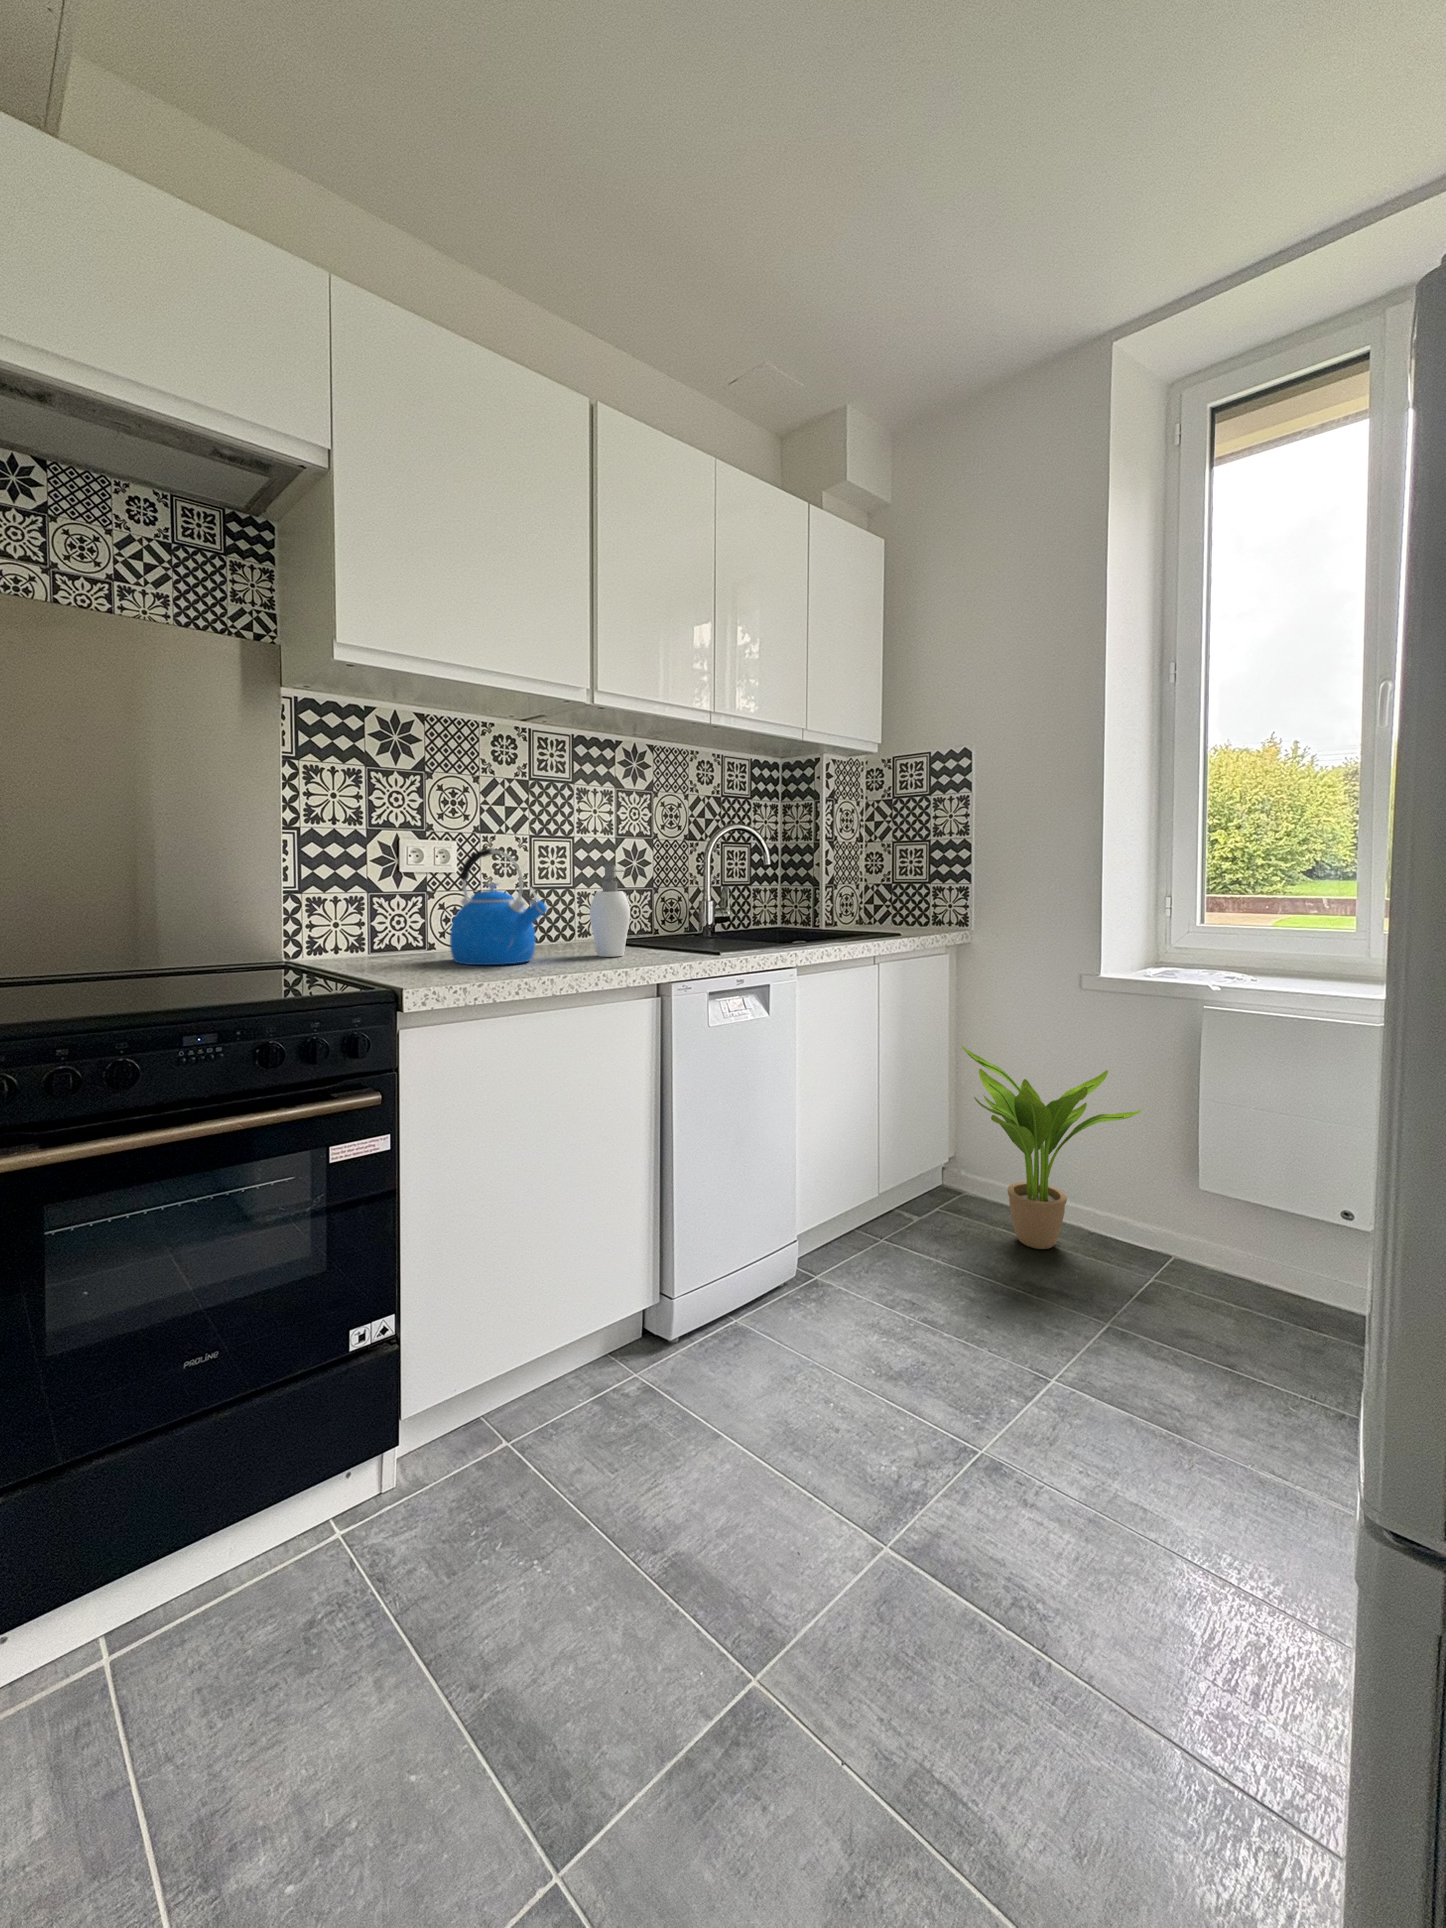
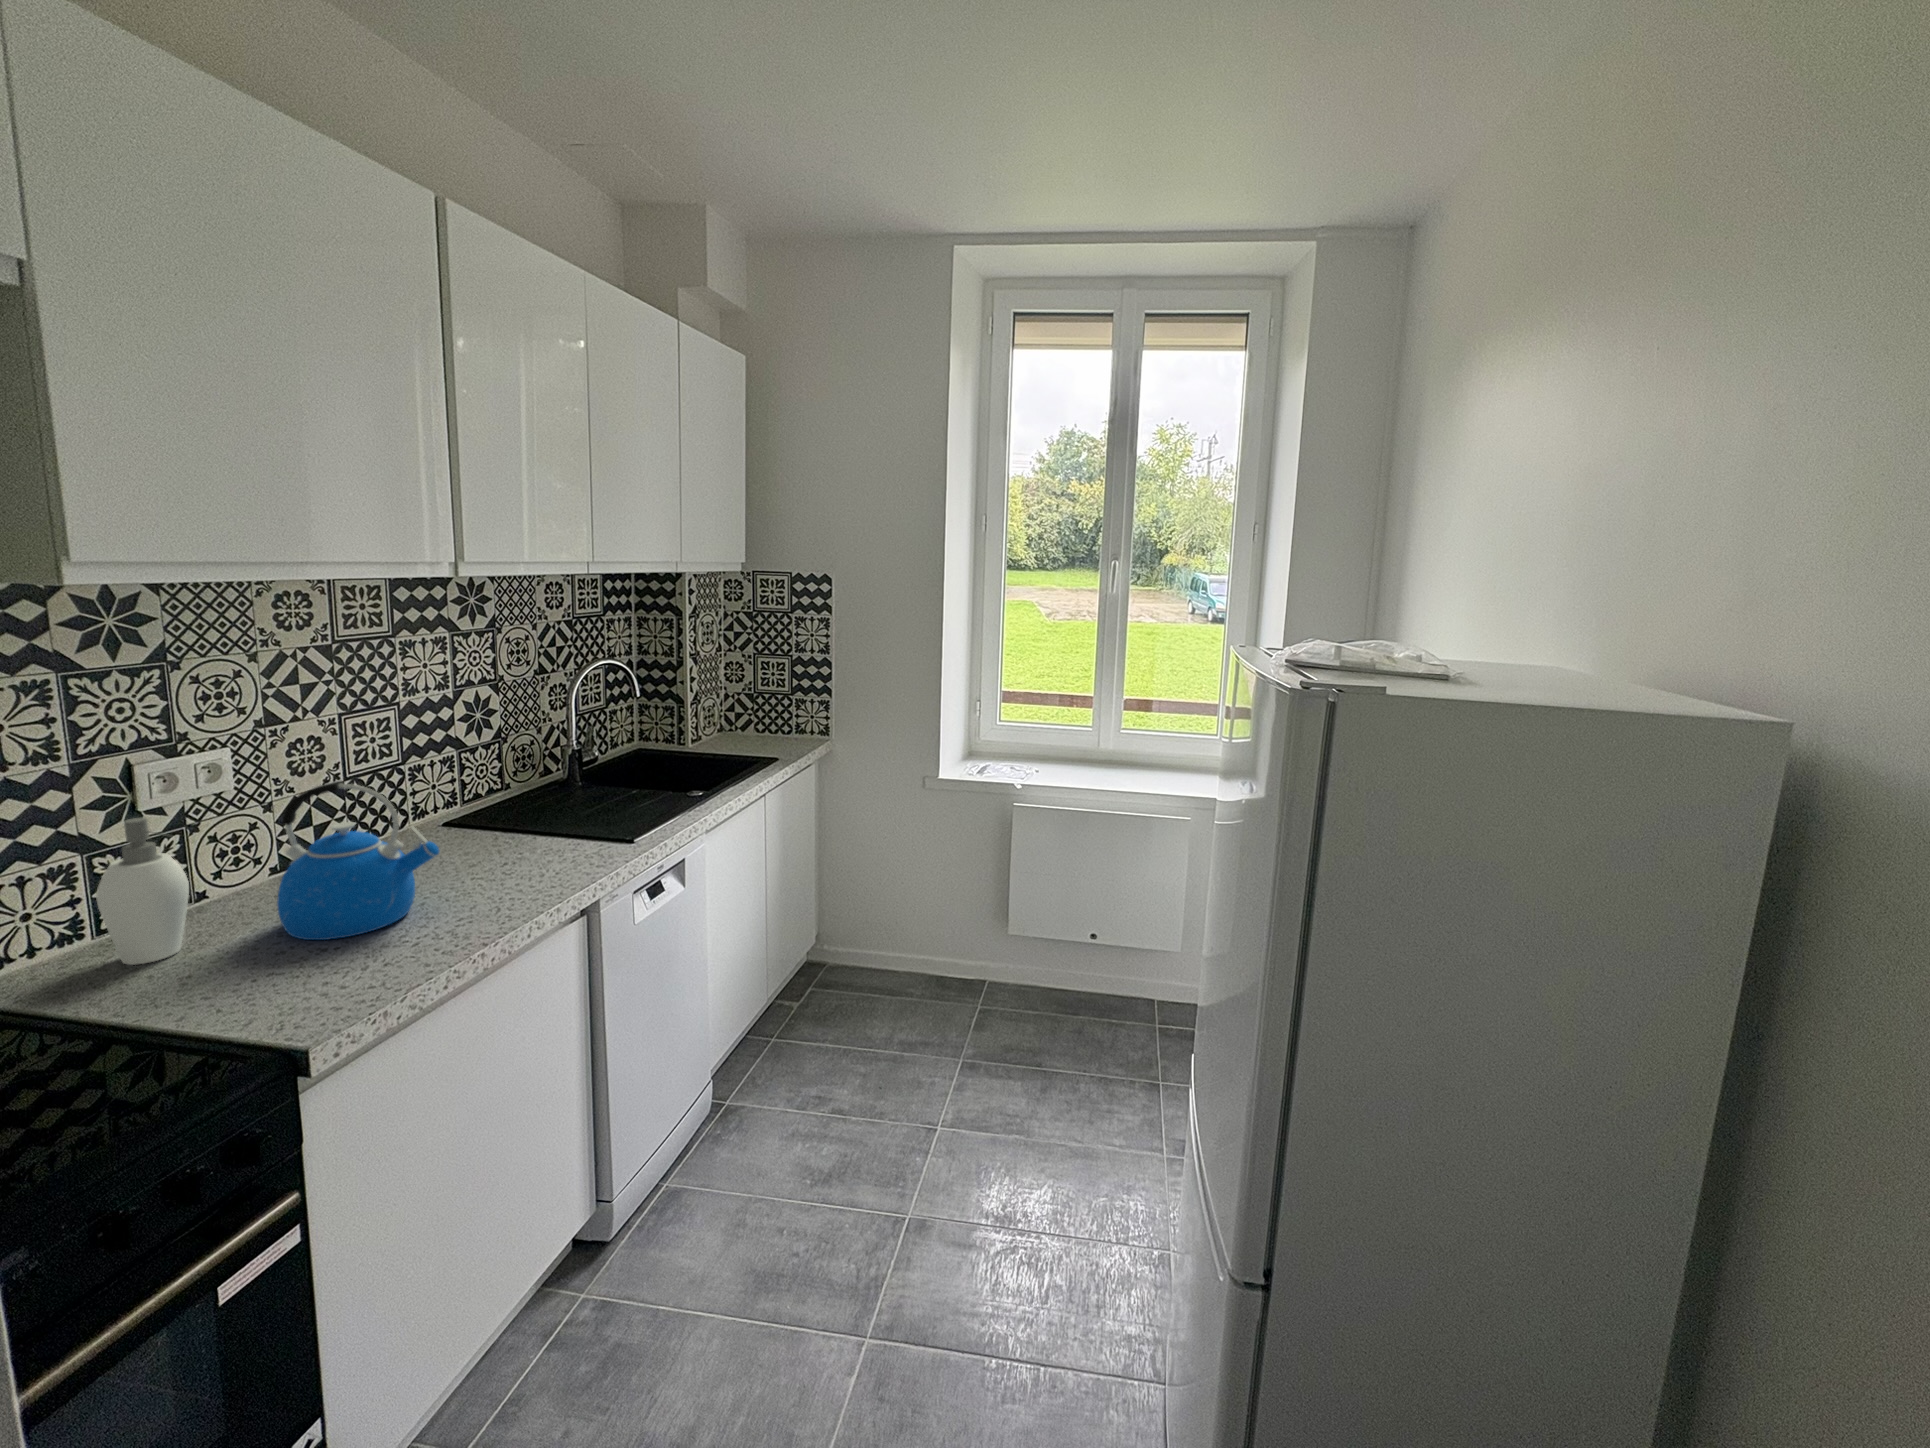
soap dispenser: present [590,865,630,957] -> present [96,818,189,965]
potted plant: present [959,1042,1144,1249] -> none [834,849,973,1005]

